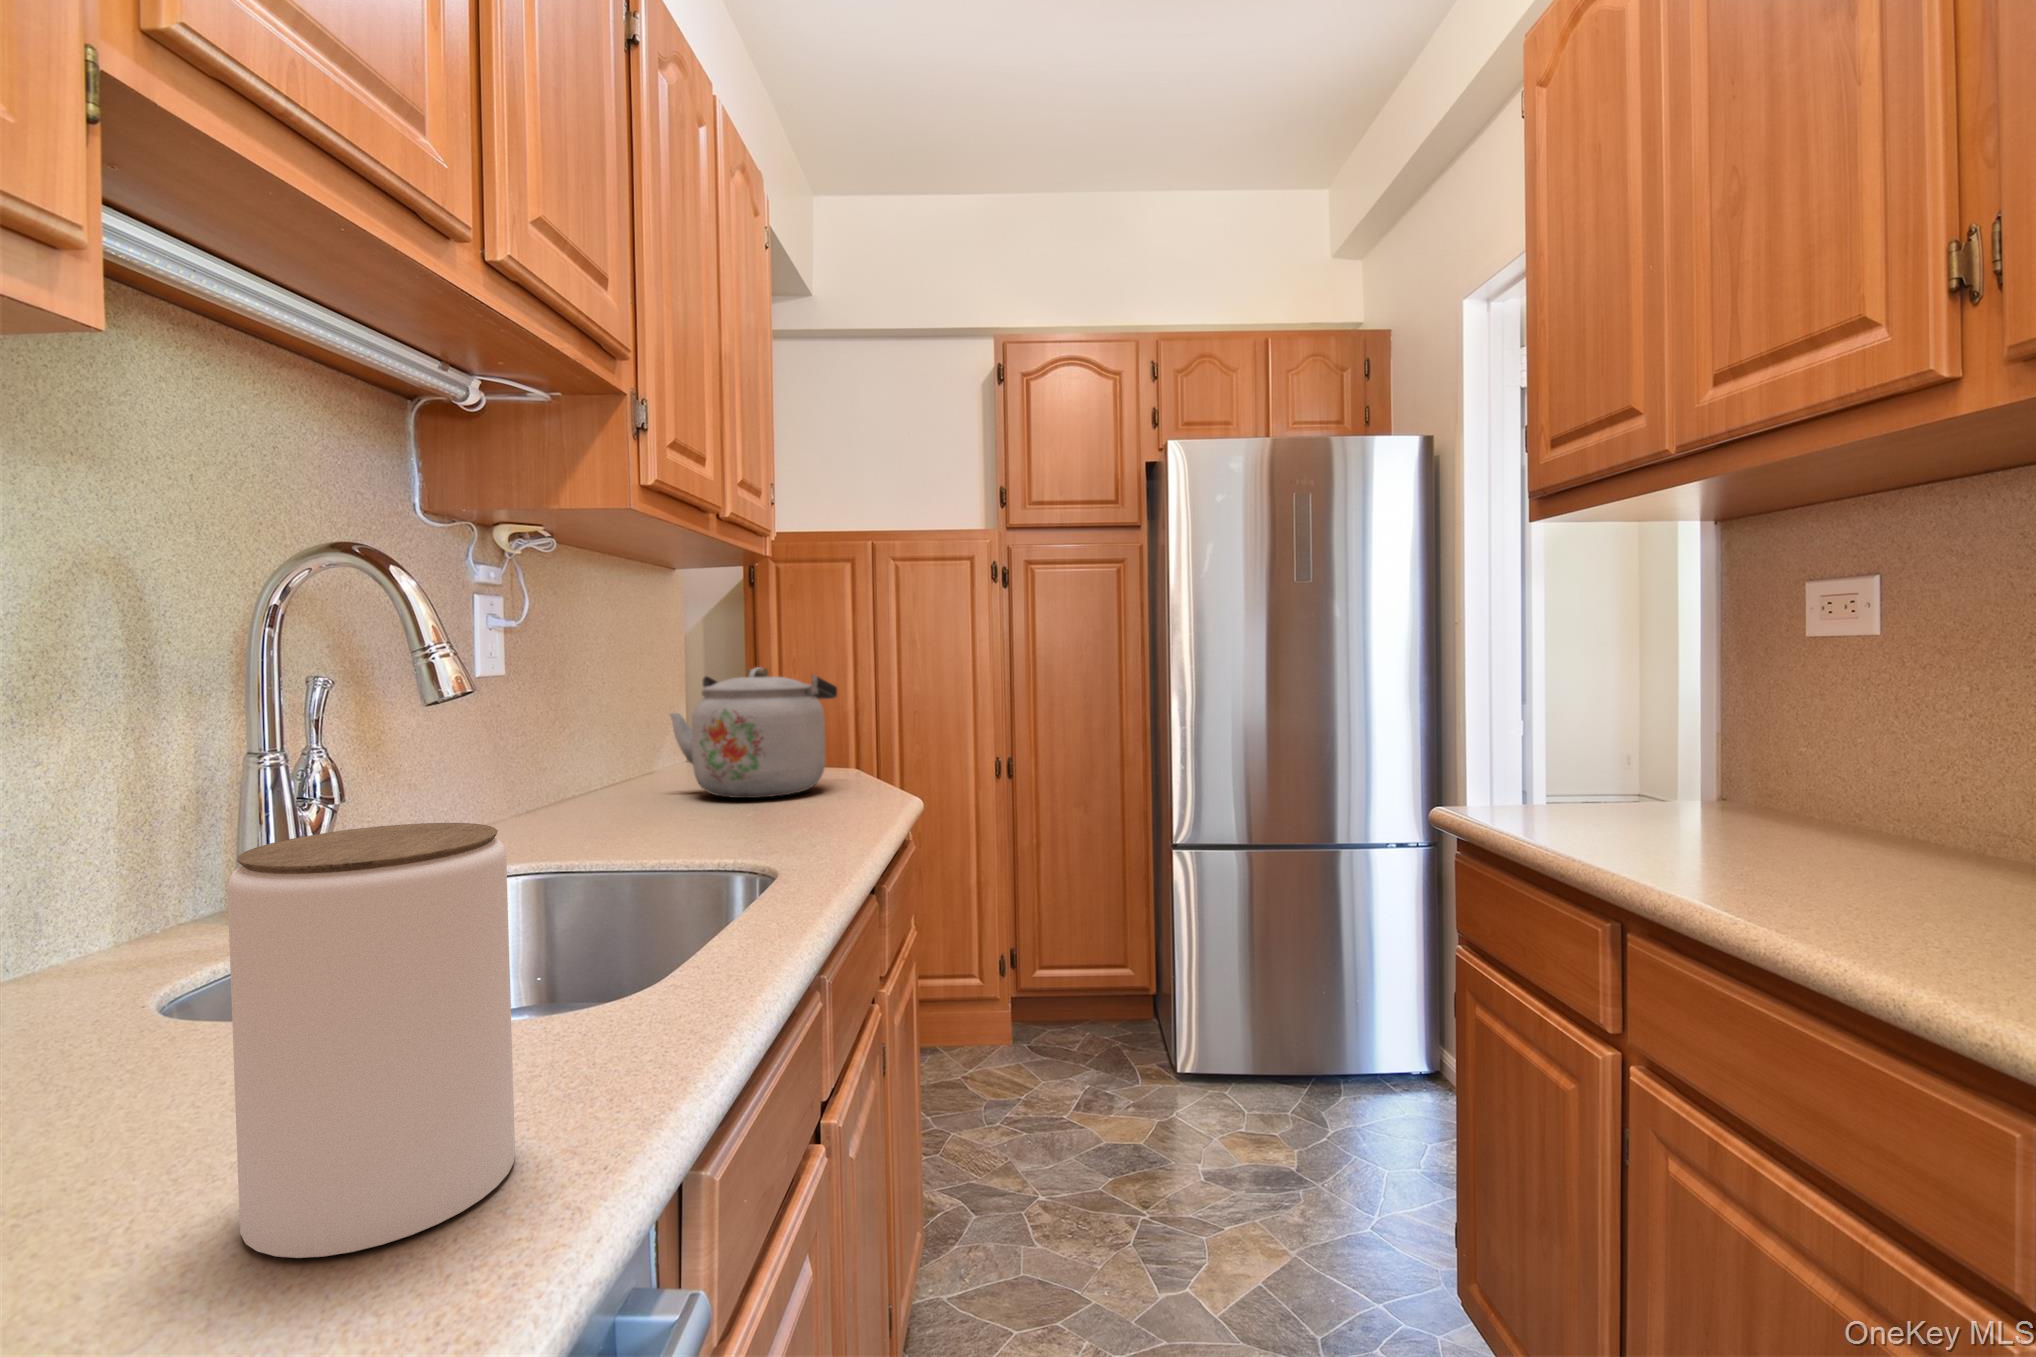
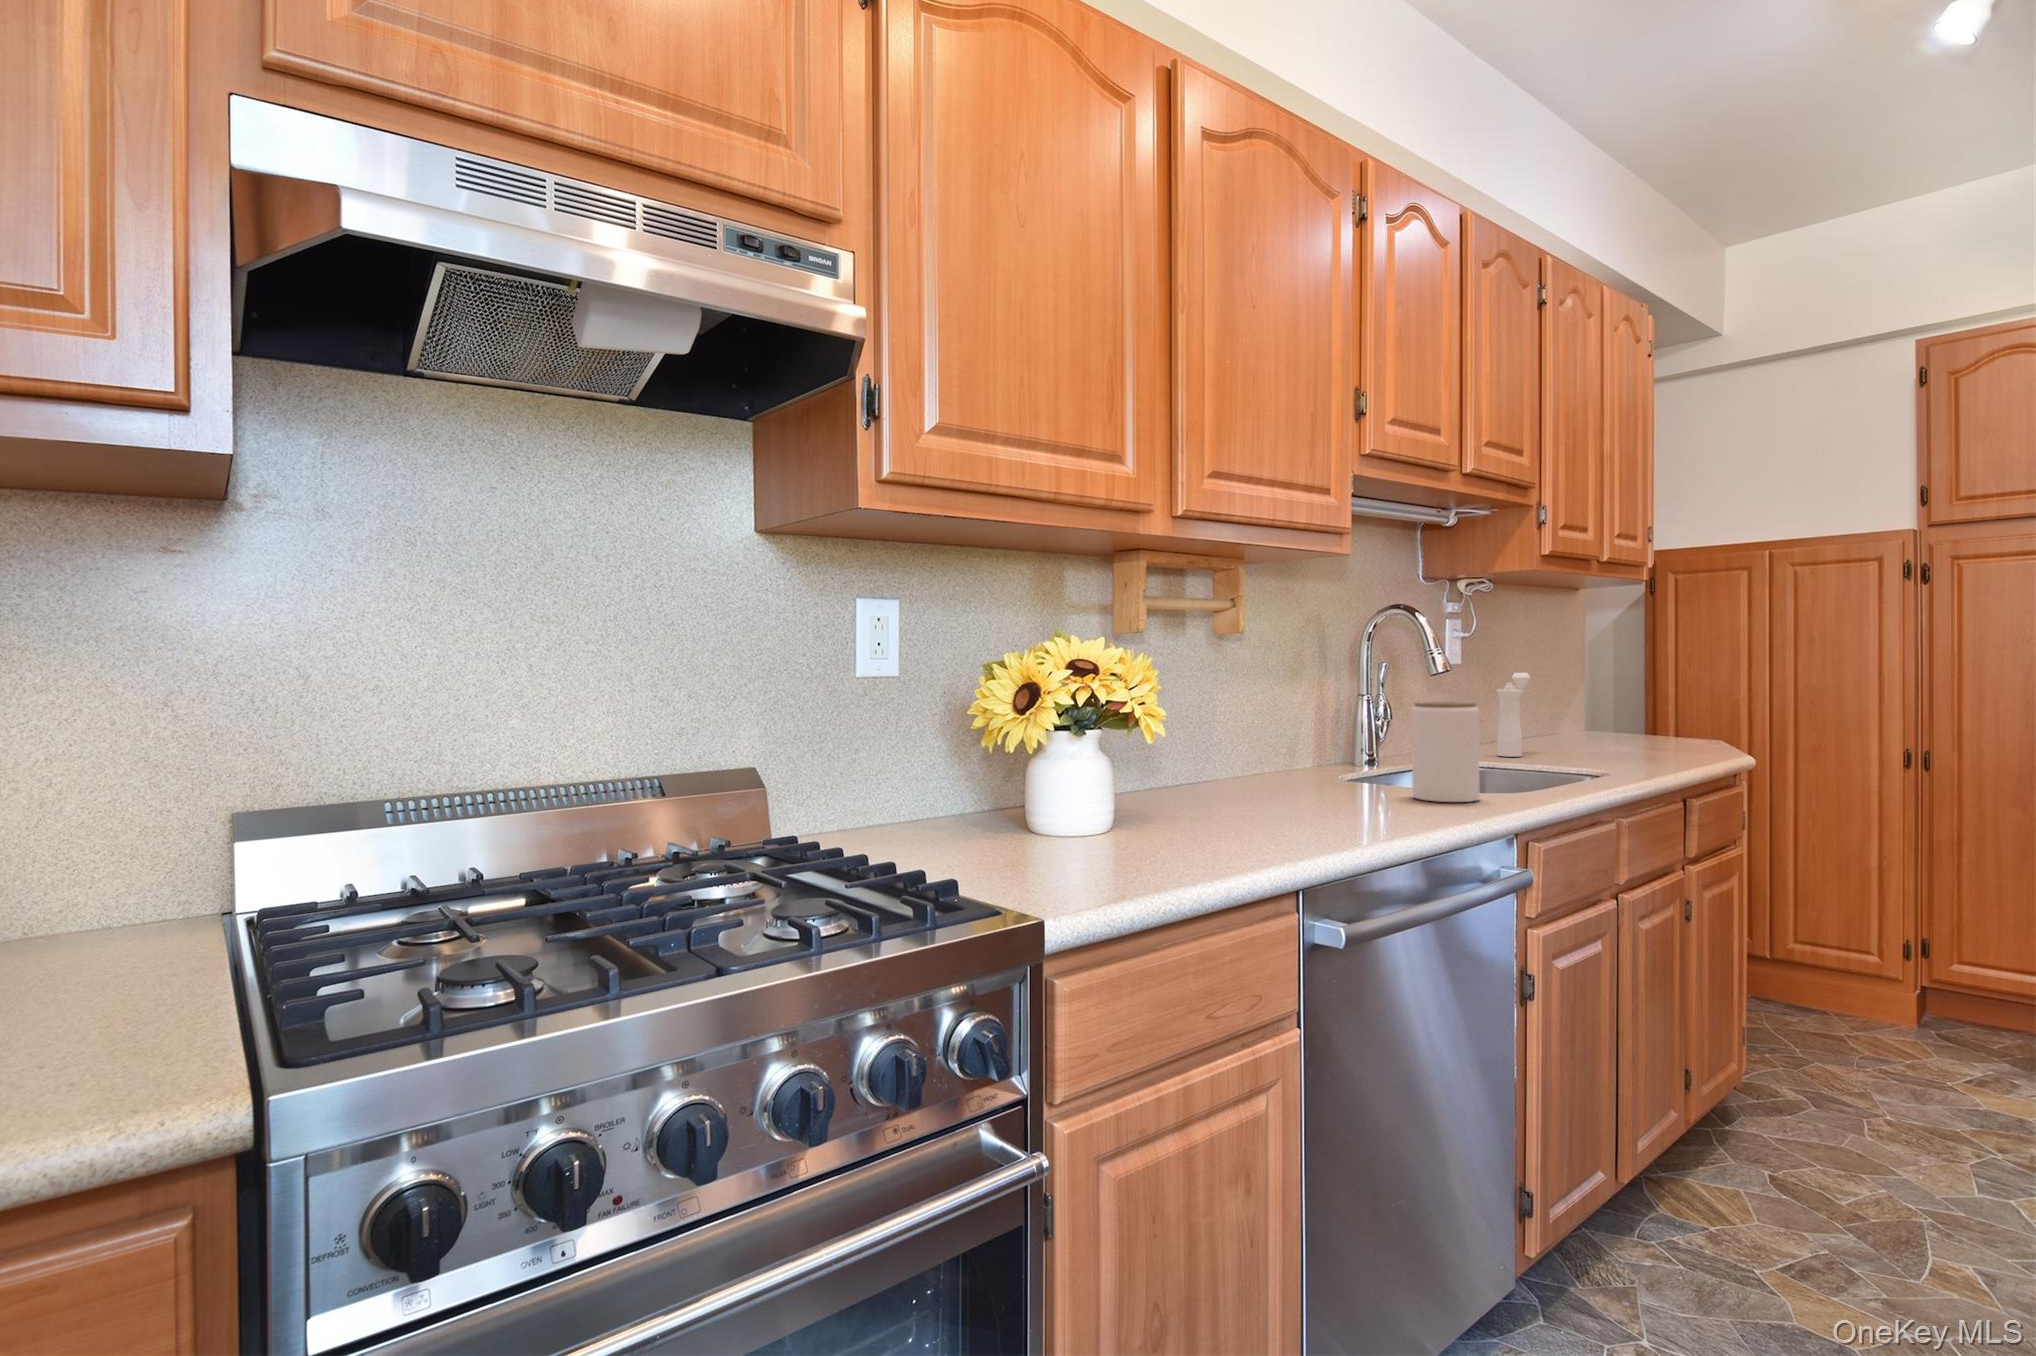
kettle: present [670,667,837,798] -> none [1561,660,1692,747]
pepper mill: none [570,692,629,850] -> present [1497,673,1530,757]

